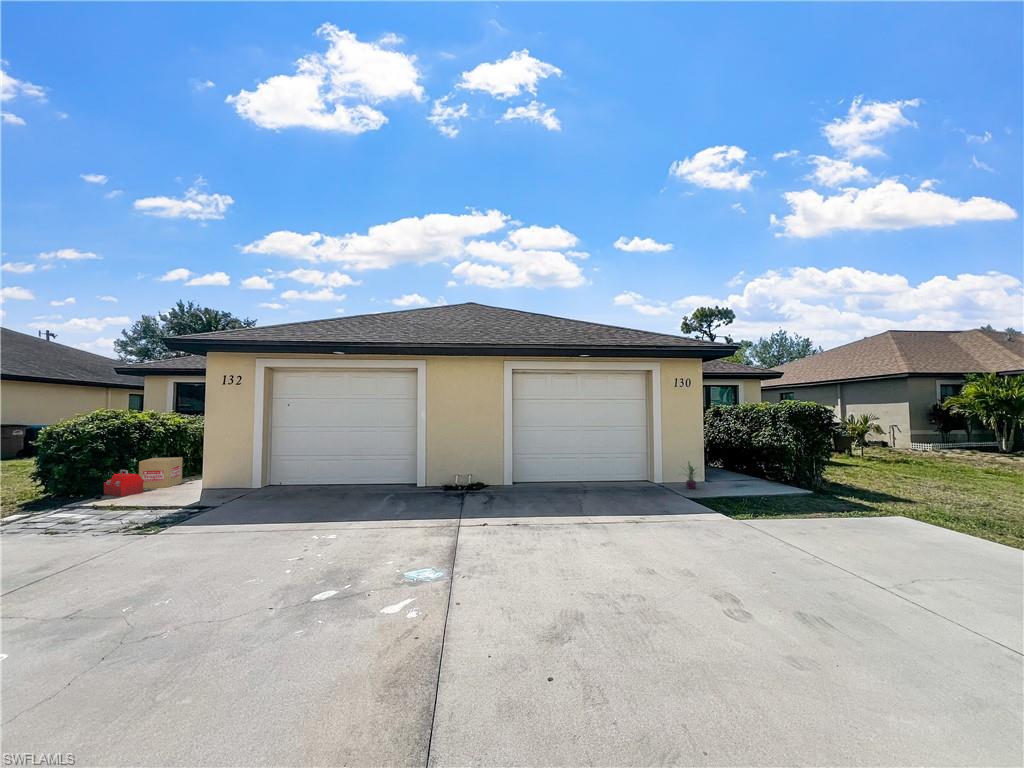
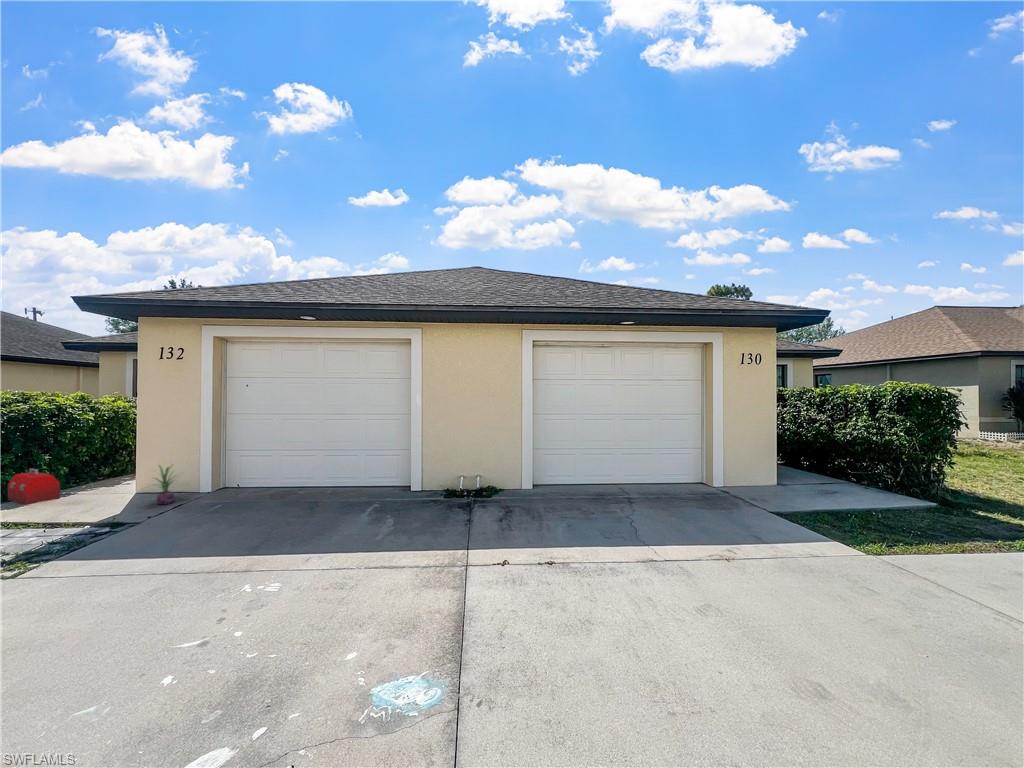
cardboard box: present [139,457,182,488] -> none [60,450,122,491]
decorative plant: present [686,462,696,489] -> present [156,465,174,505]

